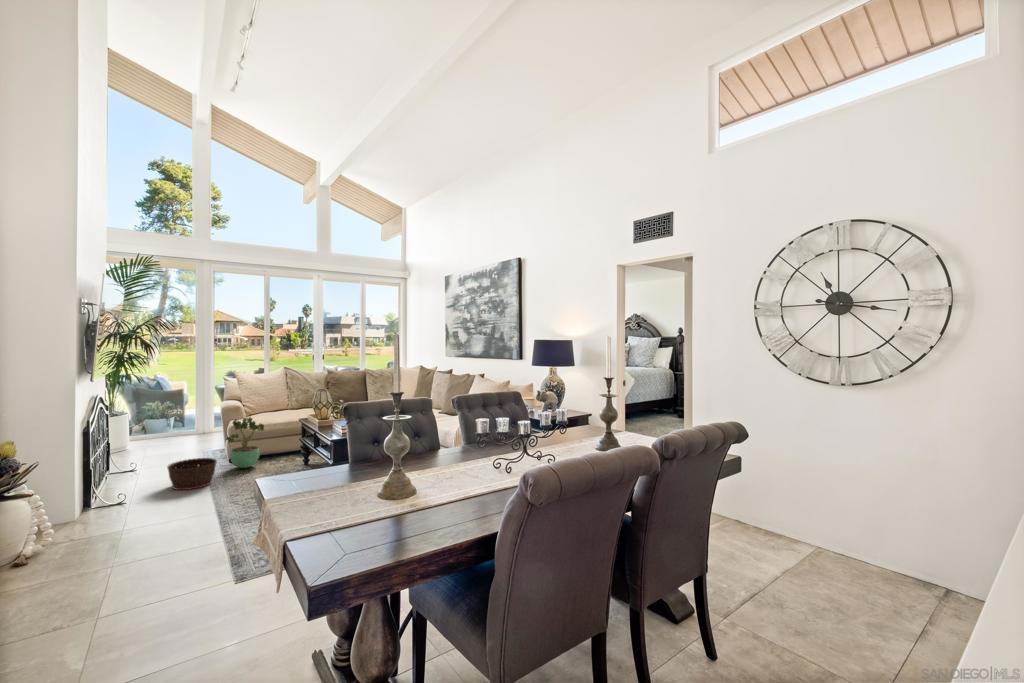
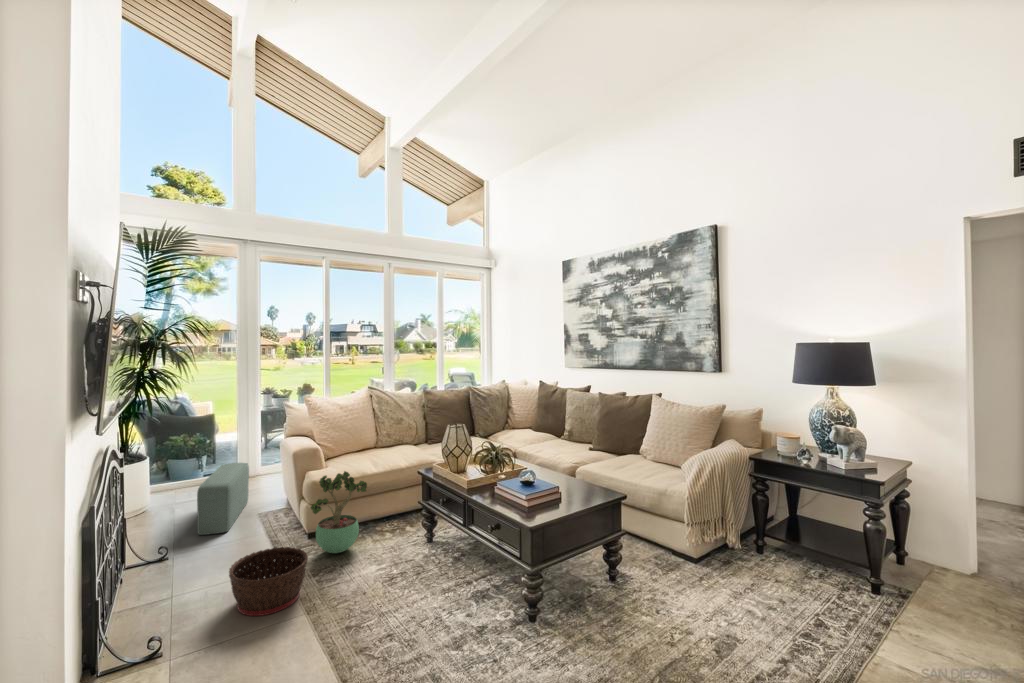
pouf: none [159,419,200,460] -> present [197,463,249,535]

